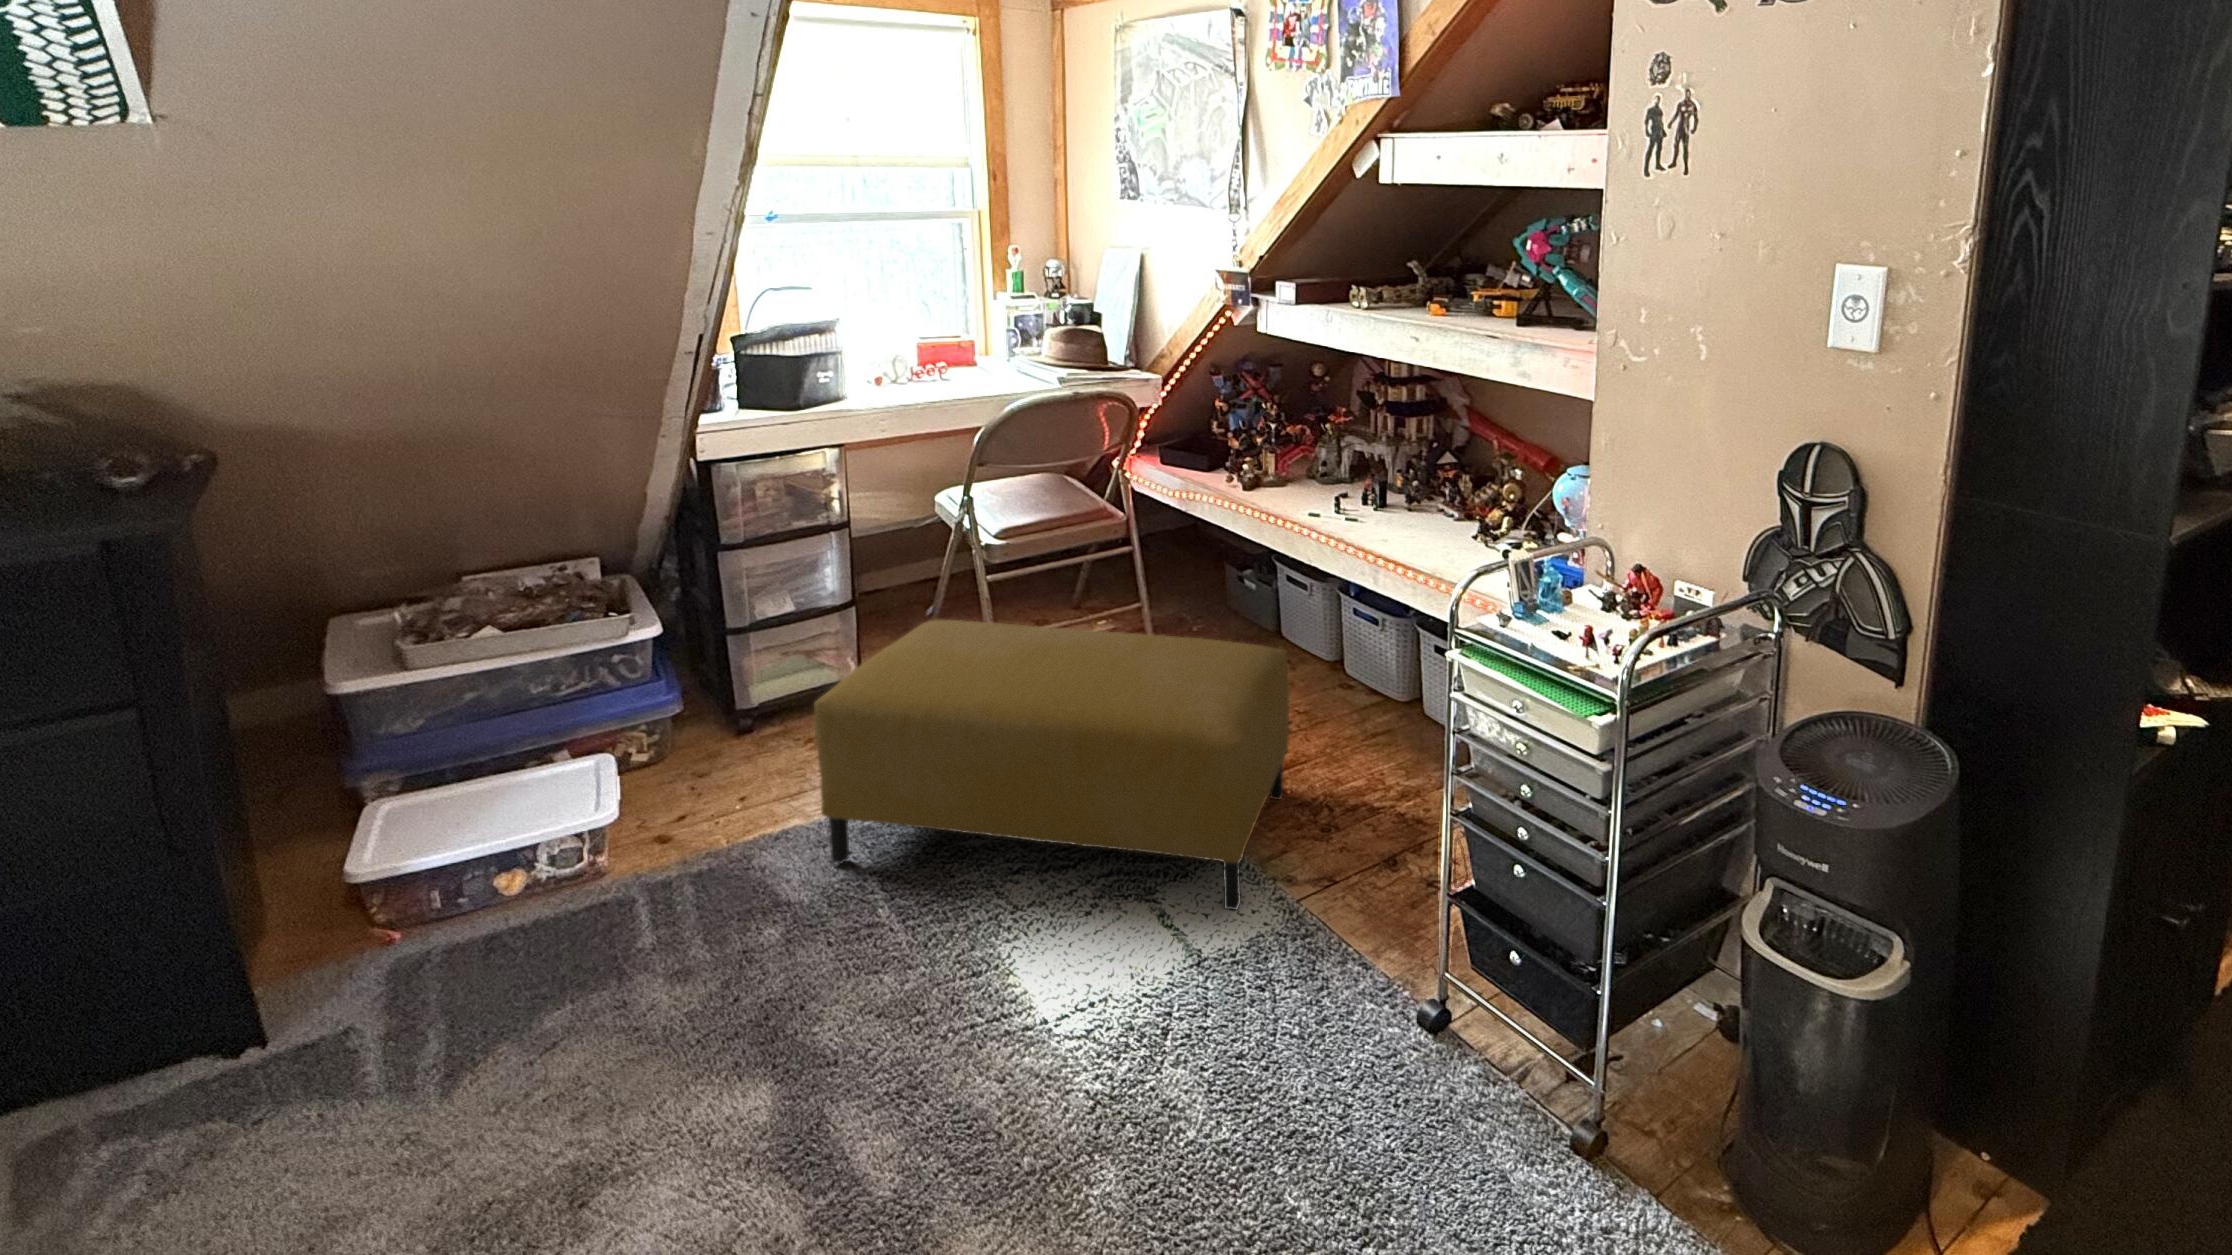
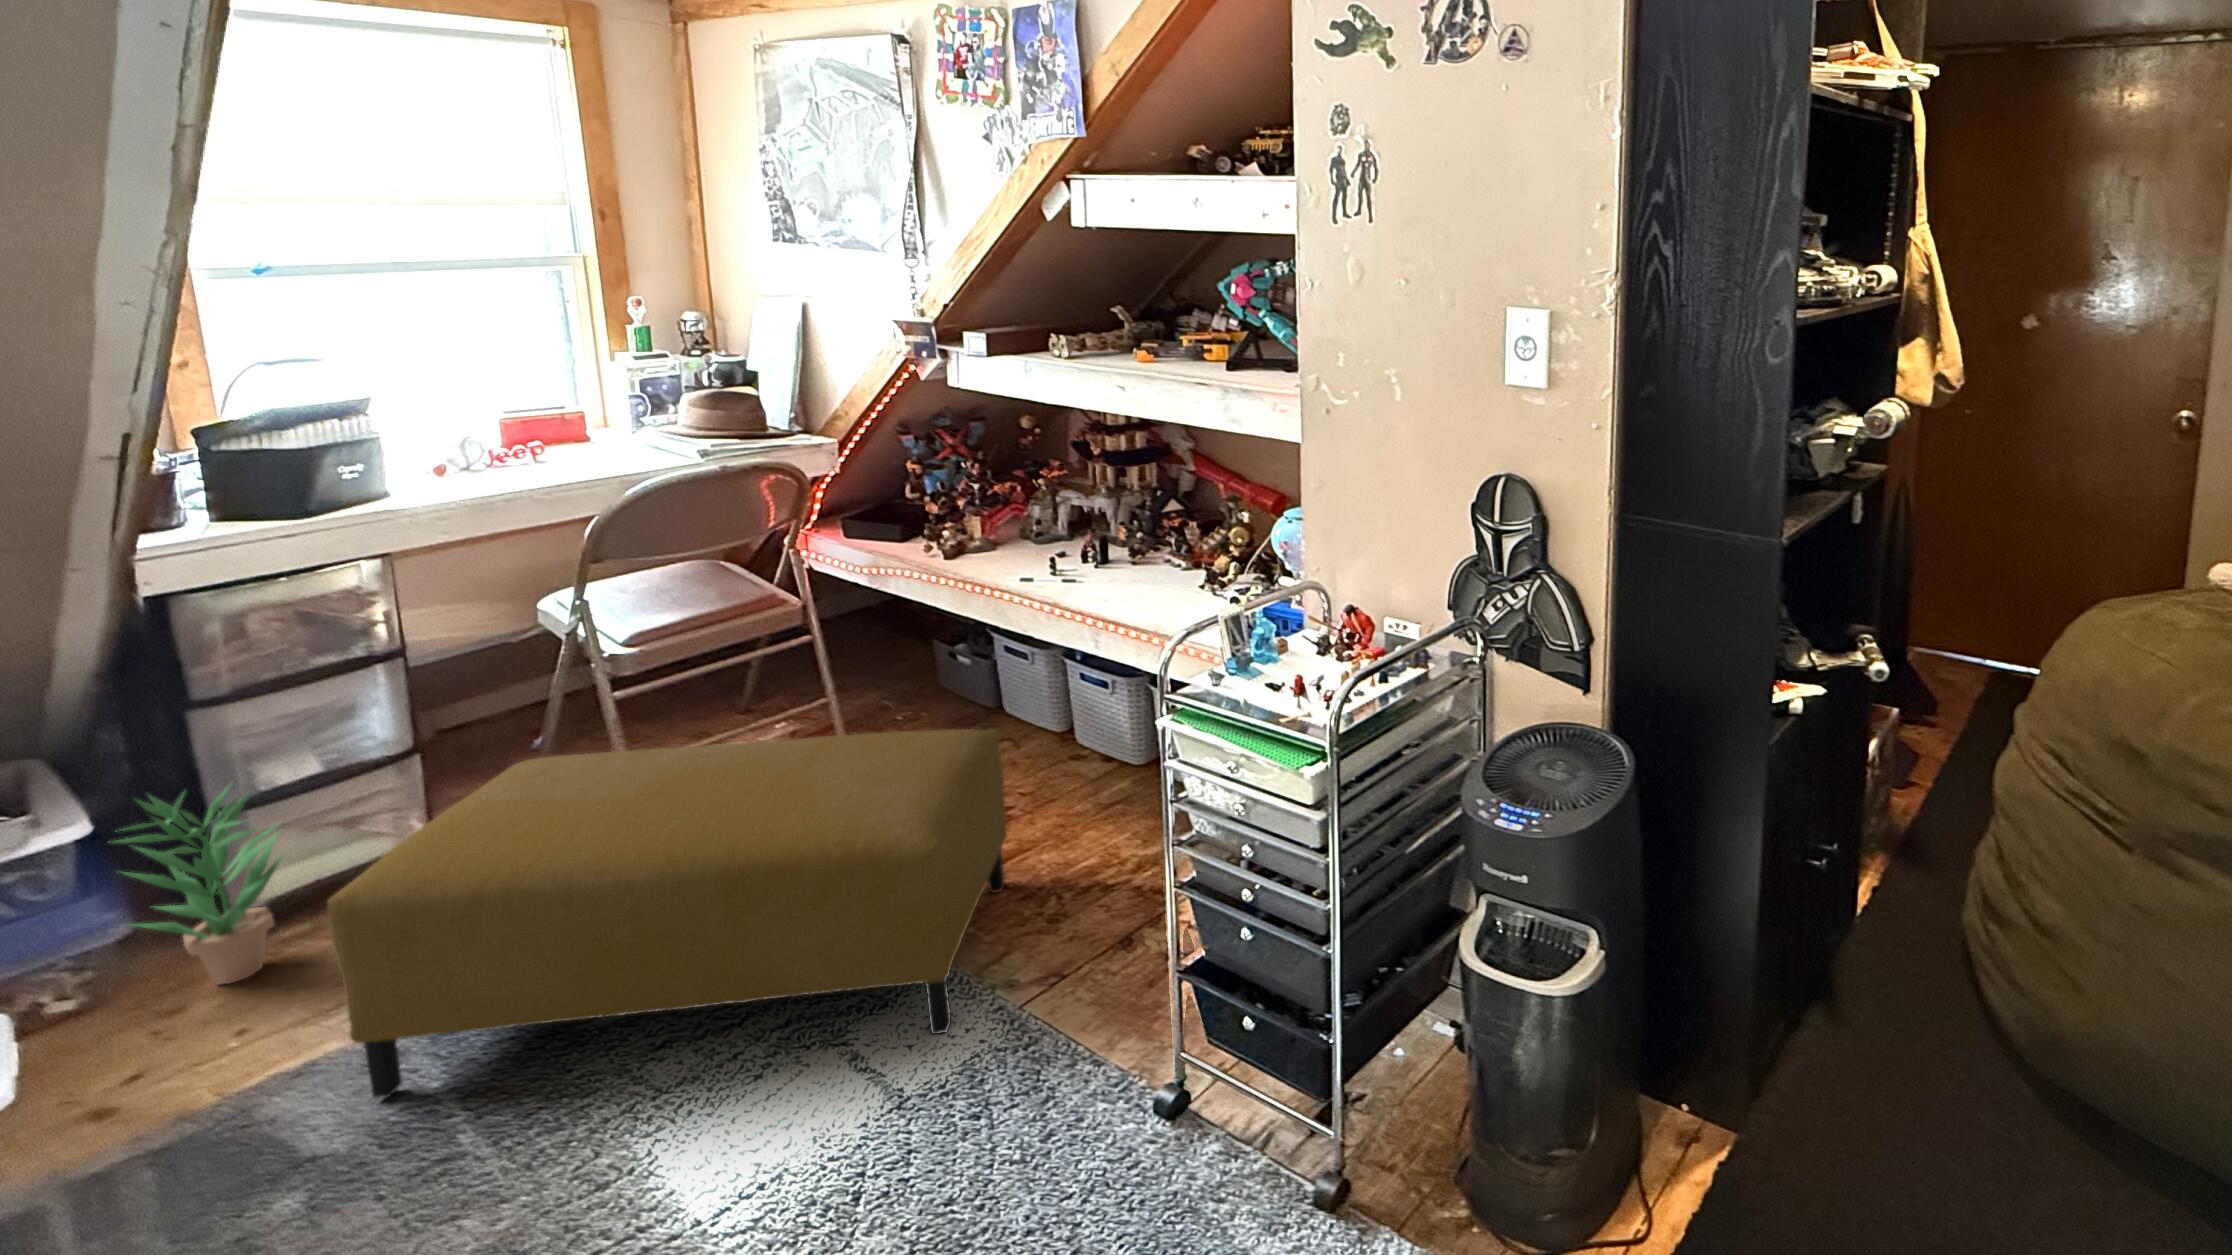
potted plant: none [680,606,778,760] -> present [115,786,281,984]

